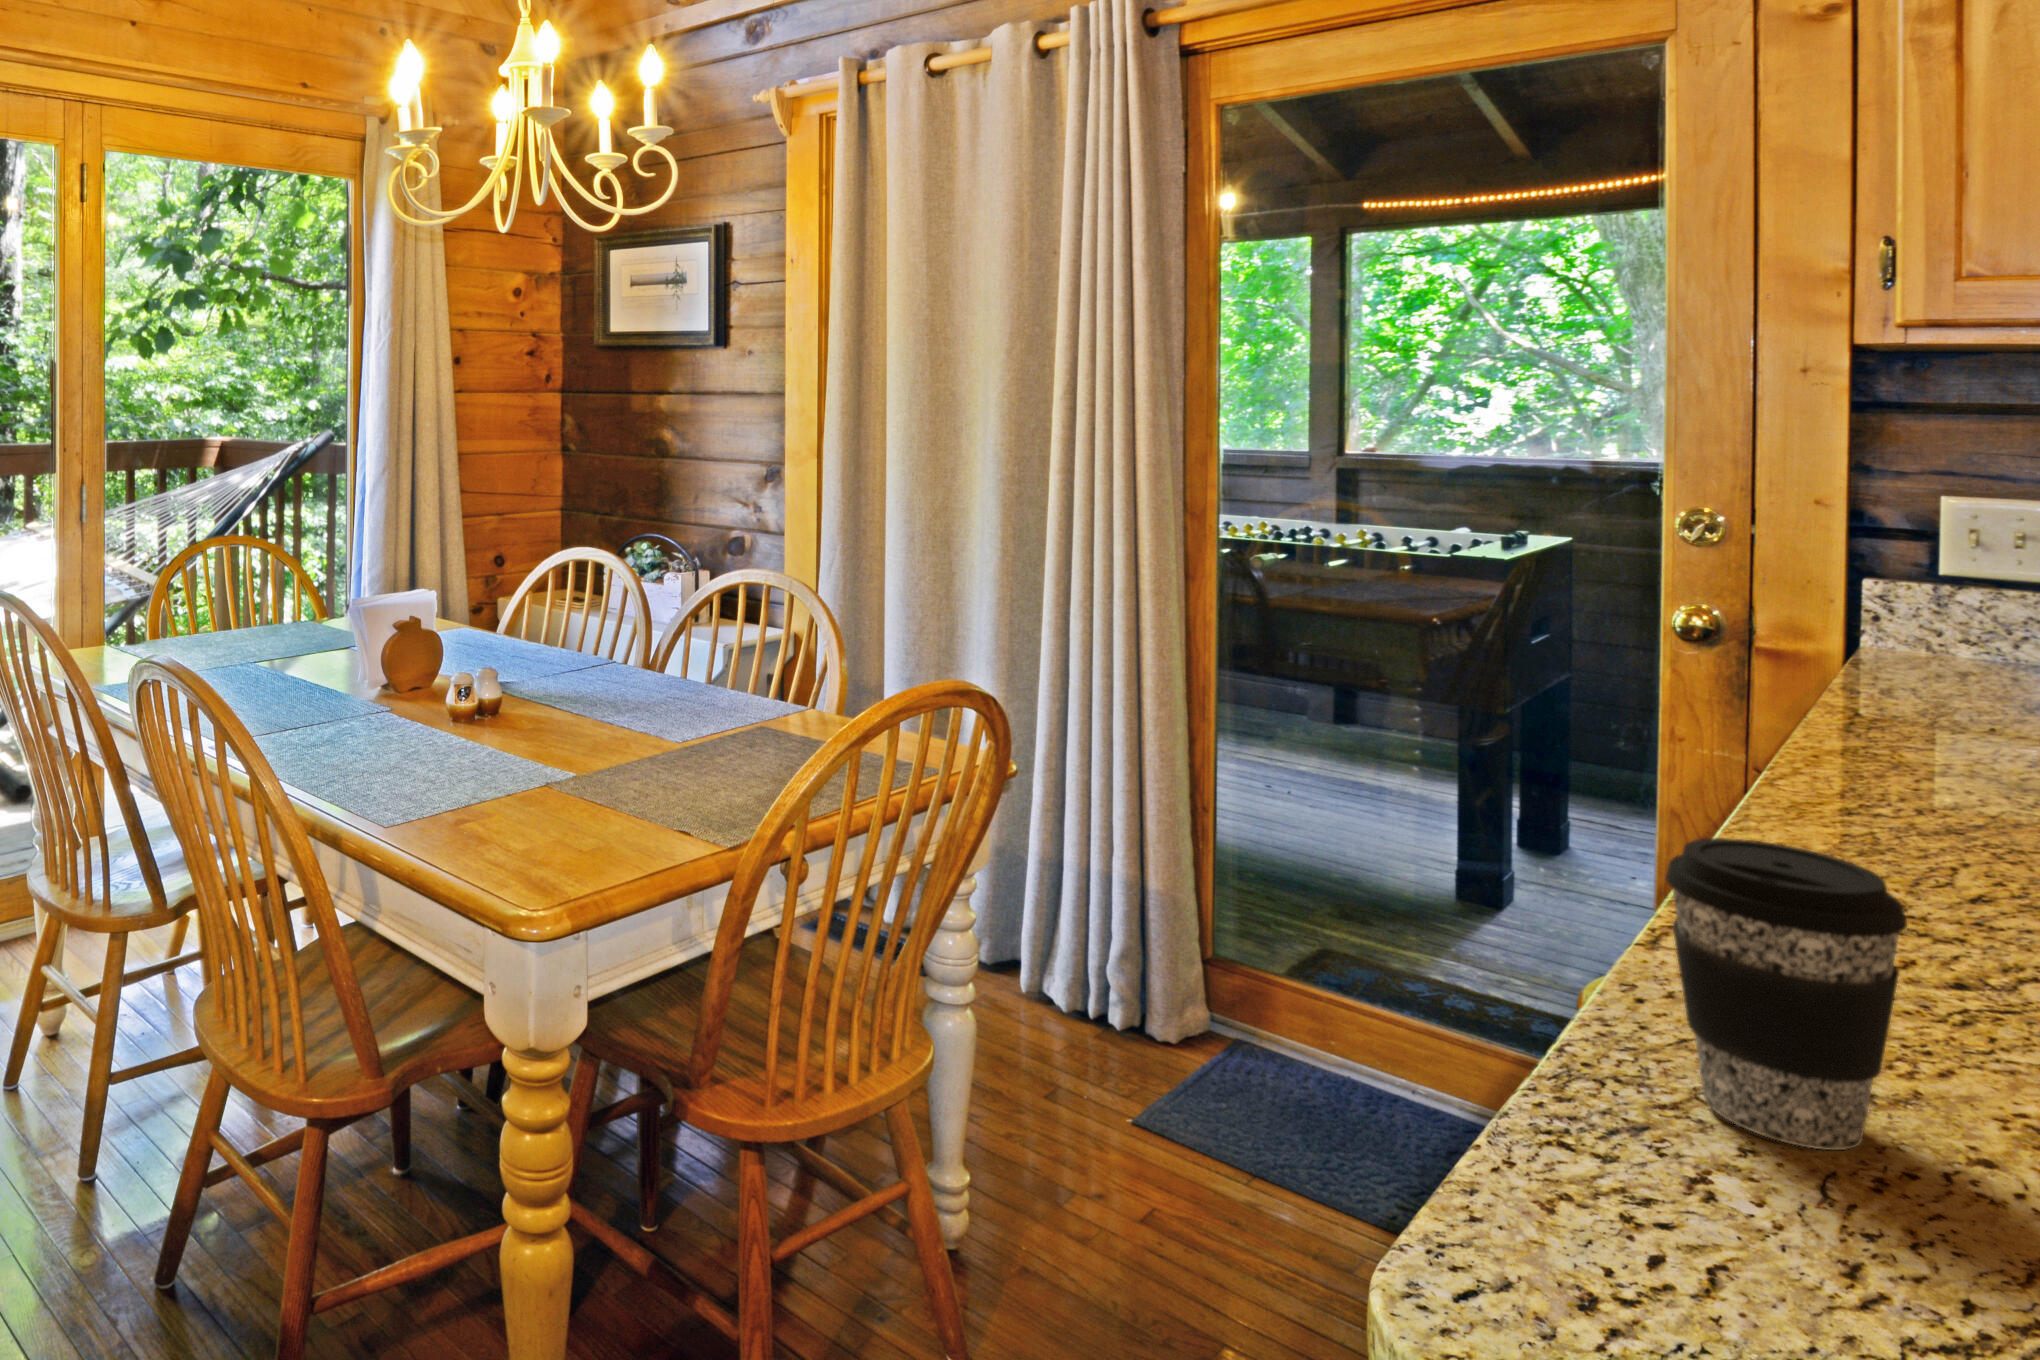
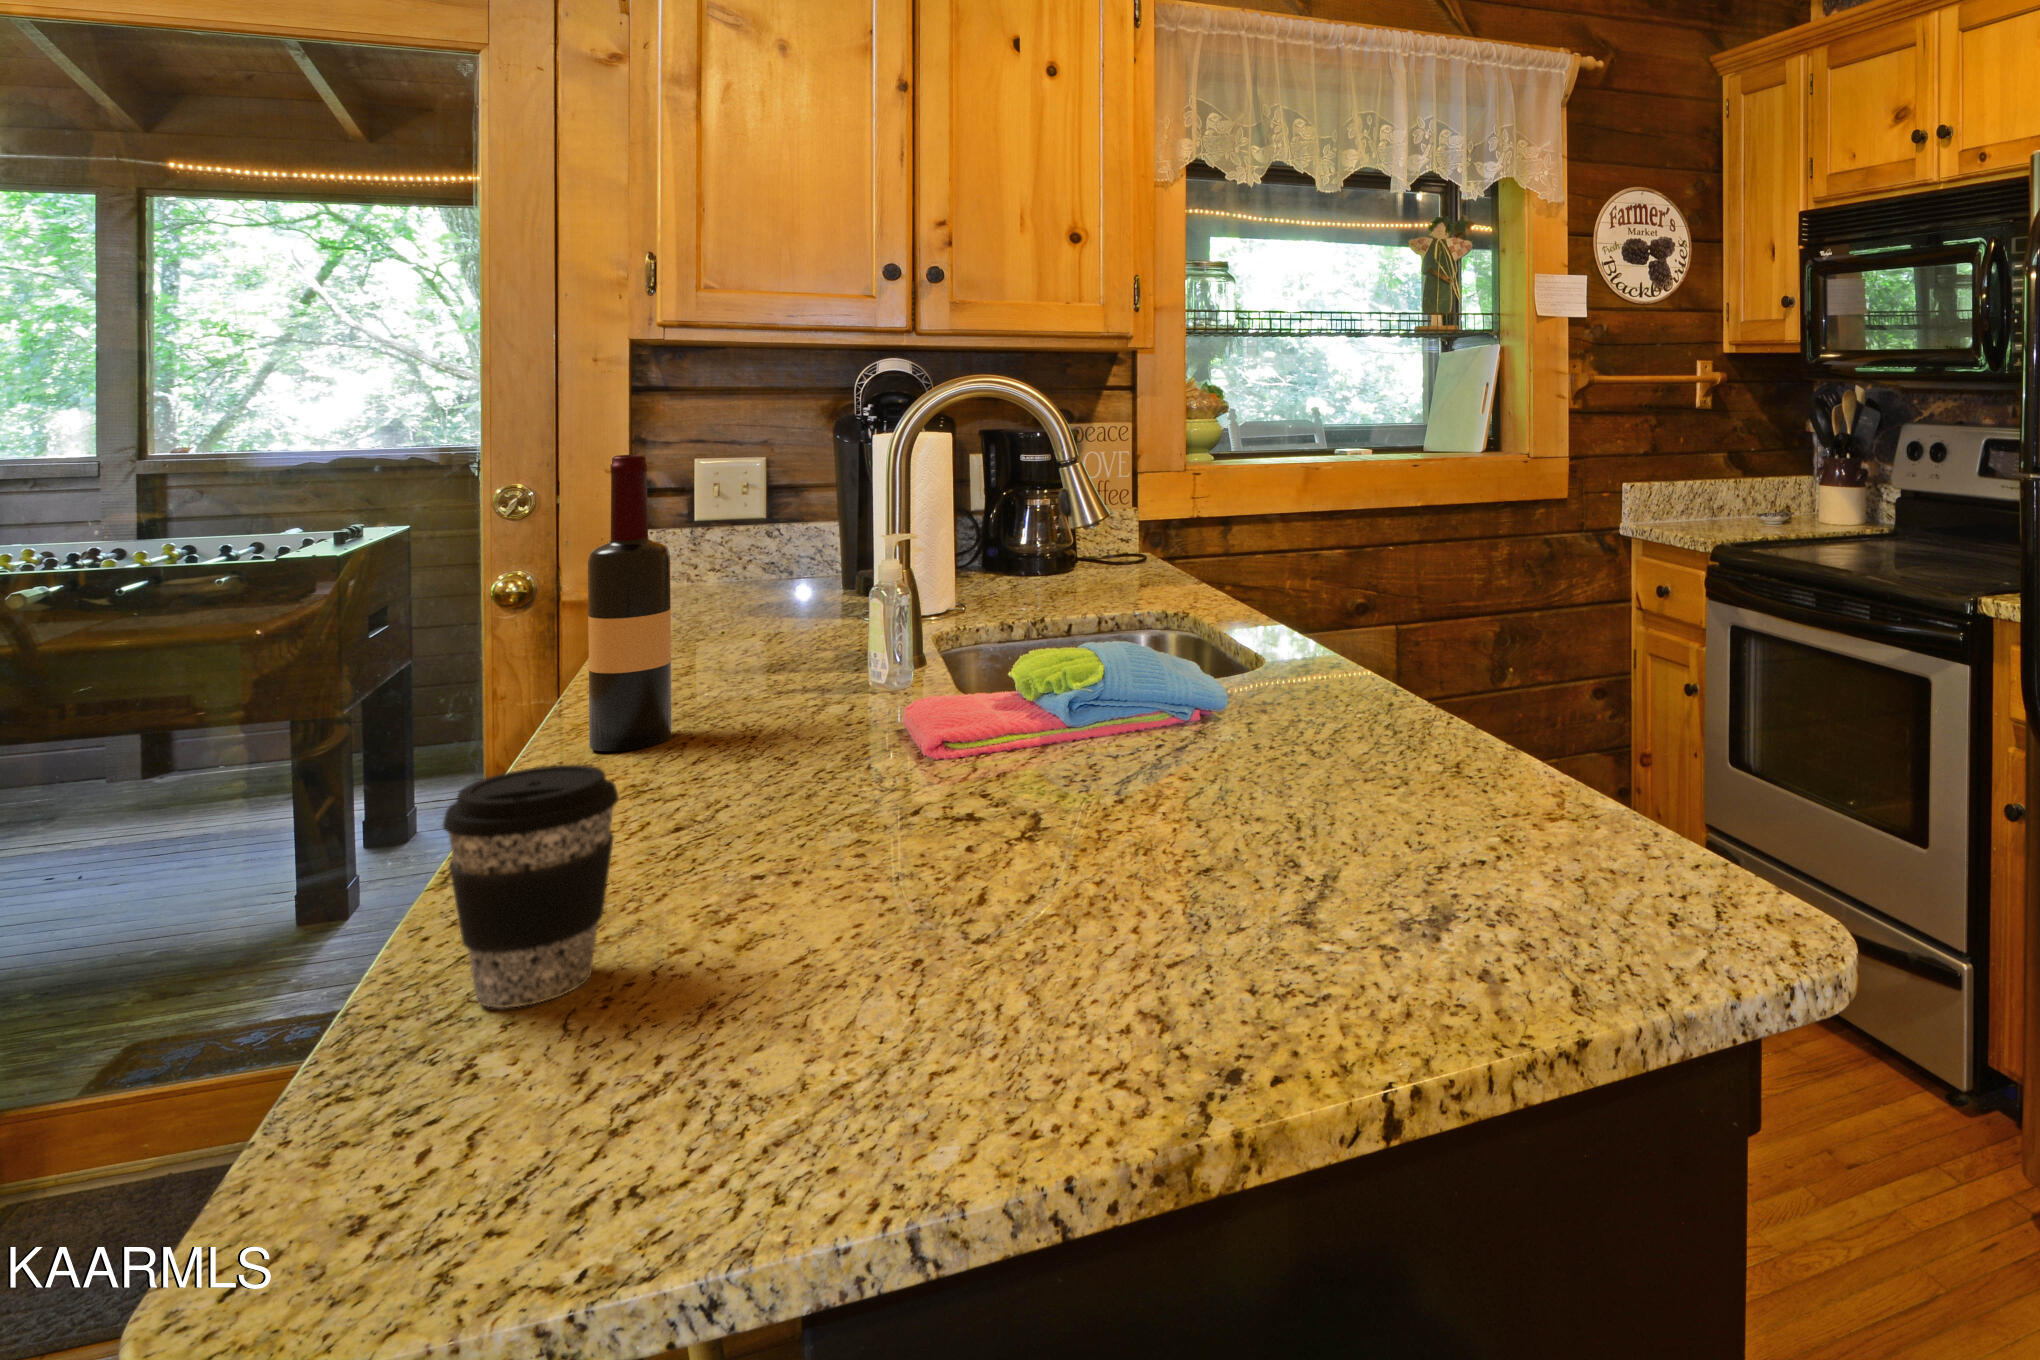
wine bottle: none [1812,478,1934,855] -> present [588,455,672,751]

